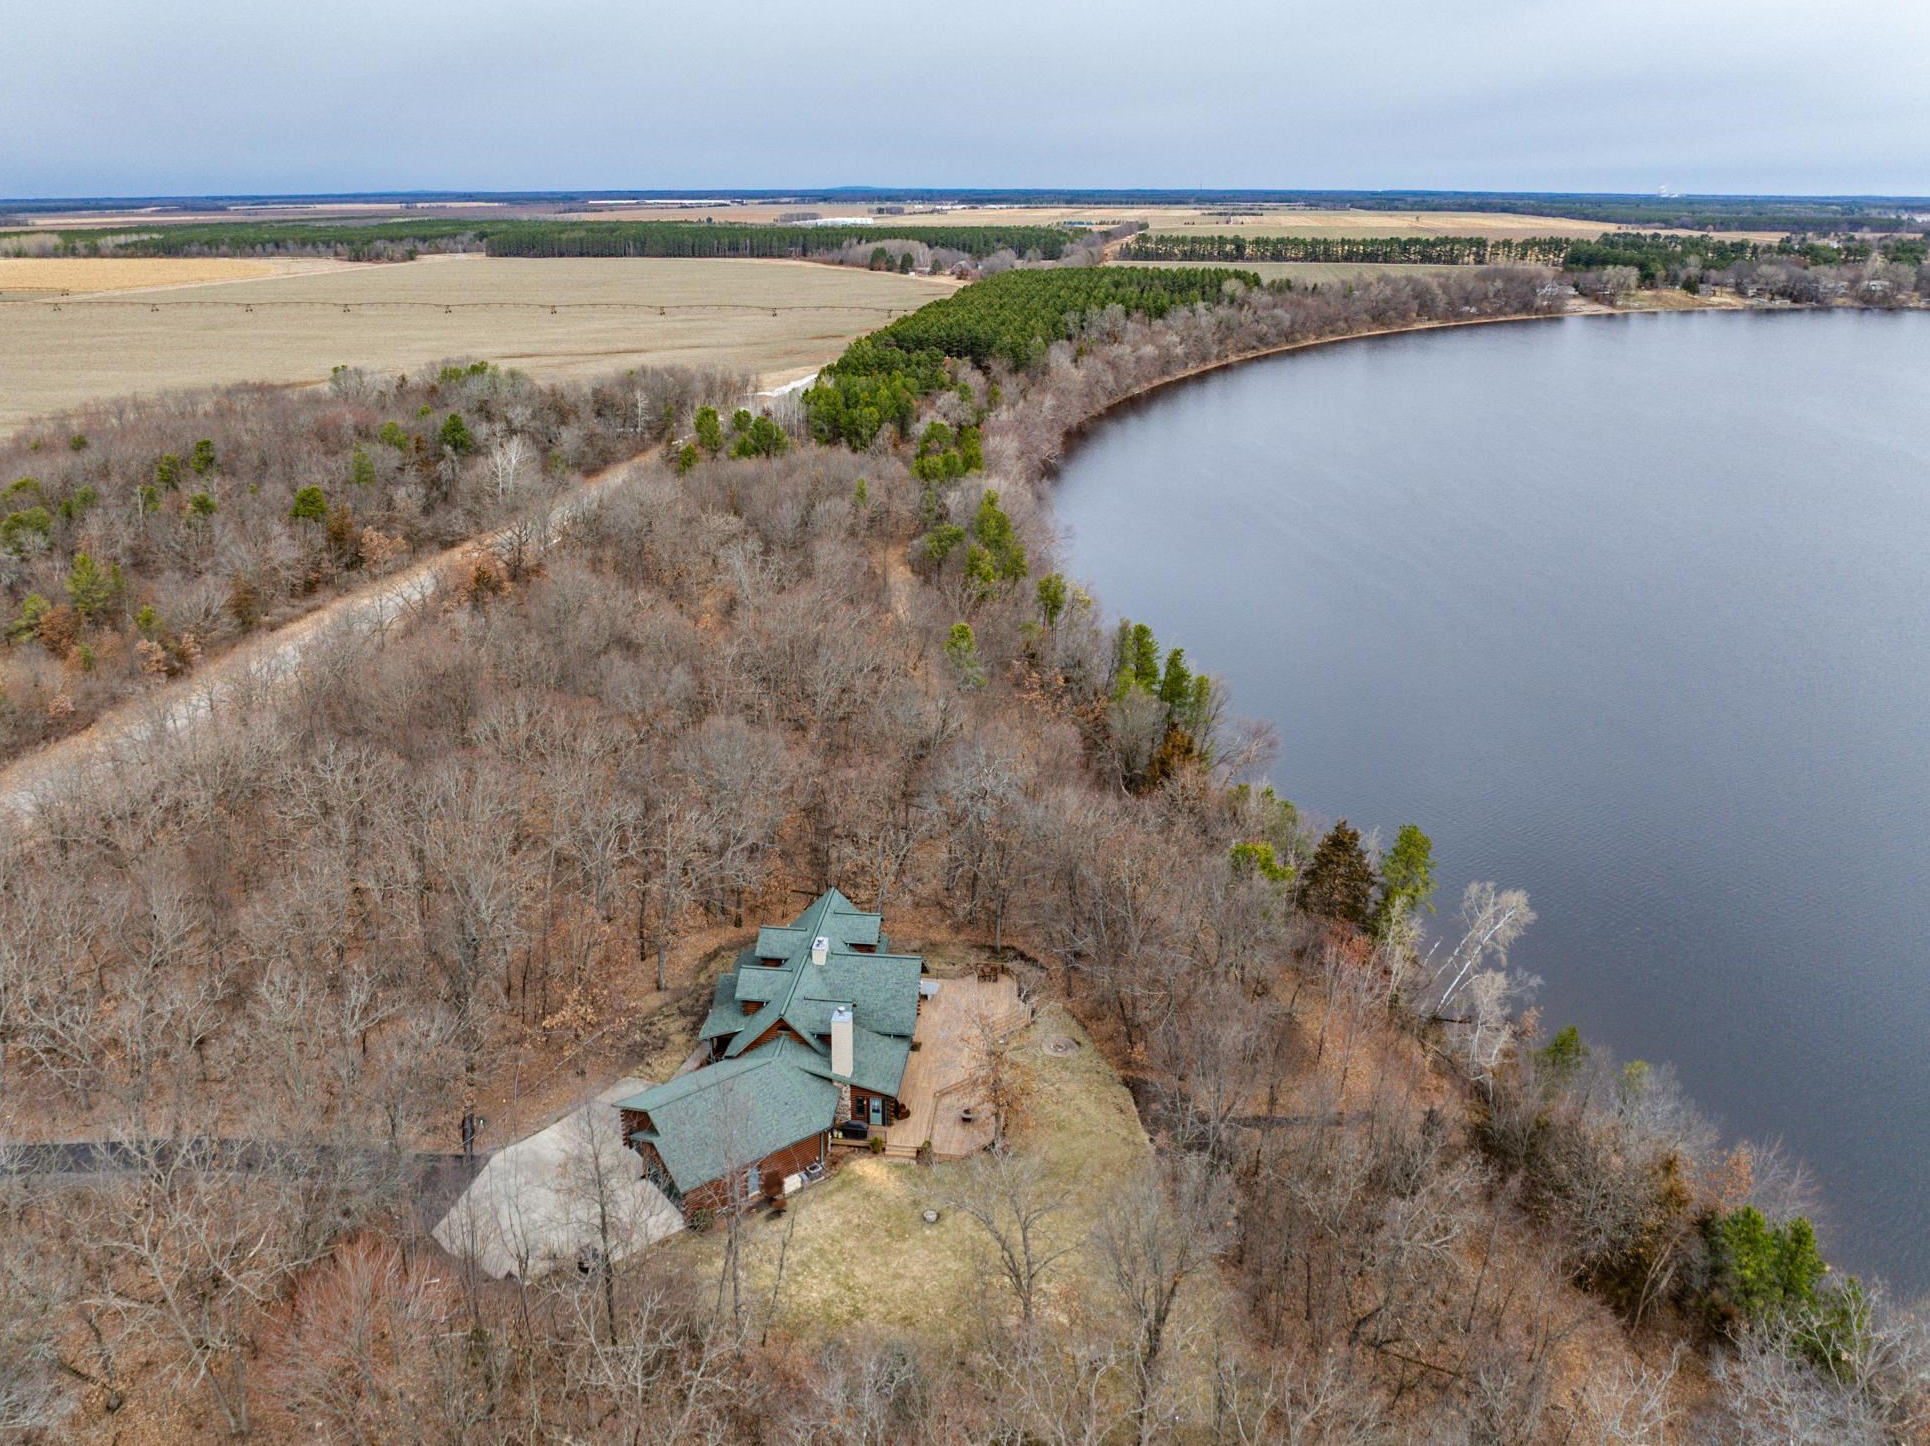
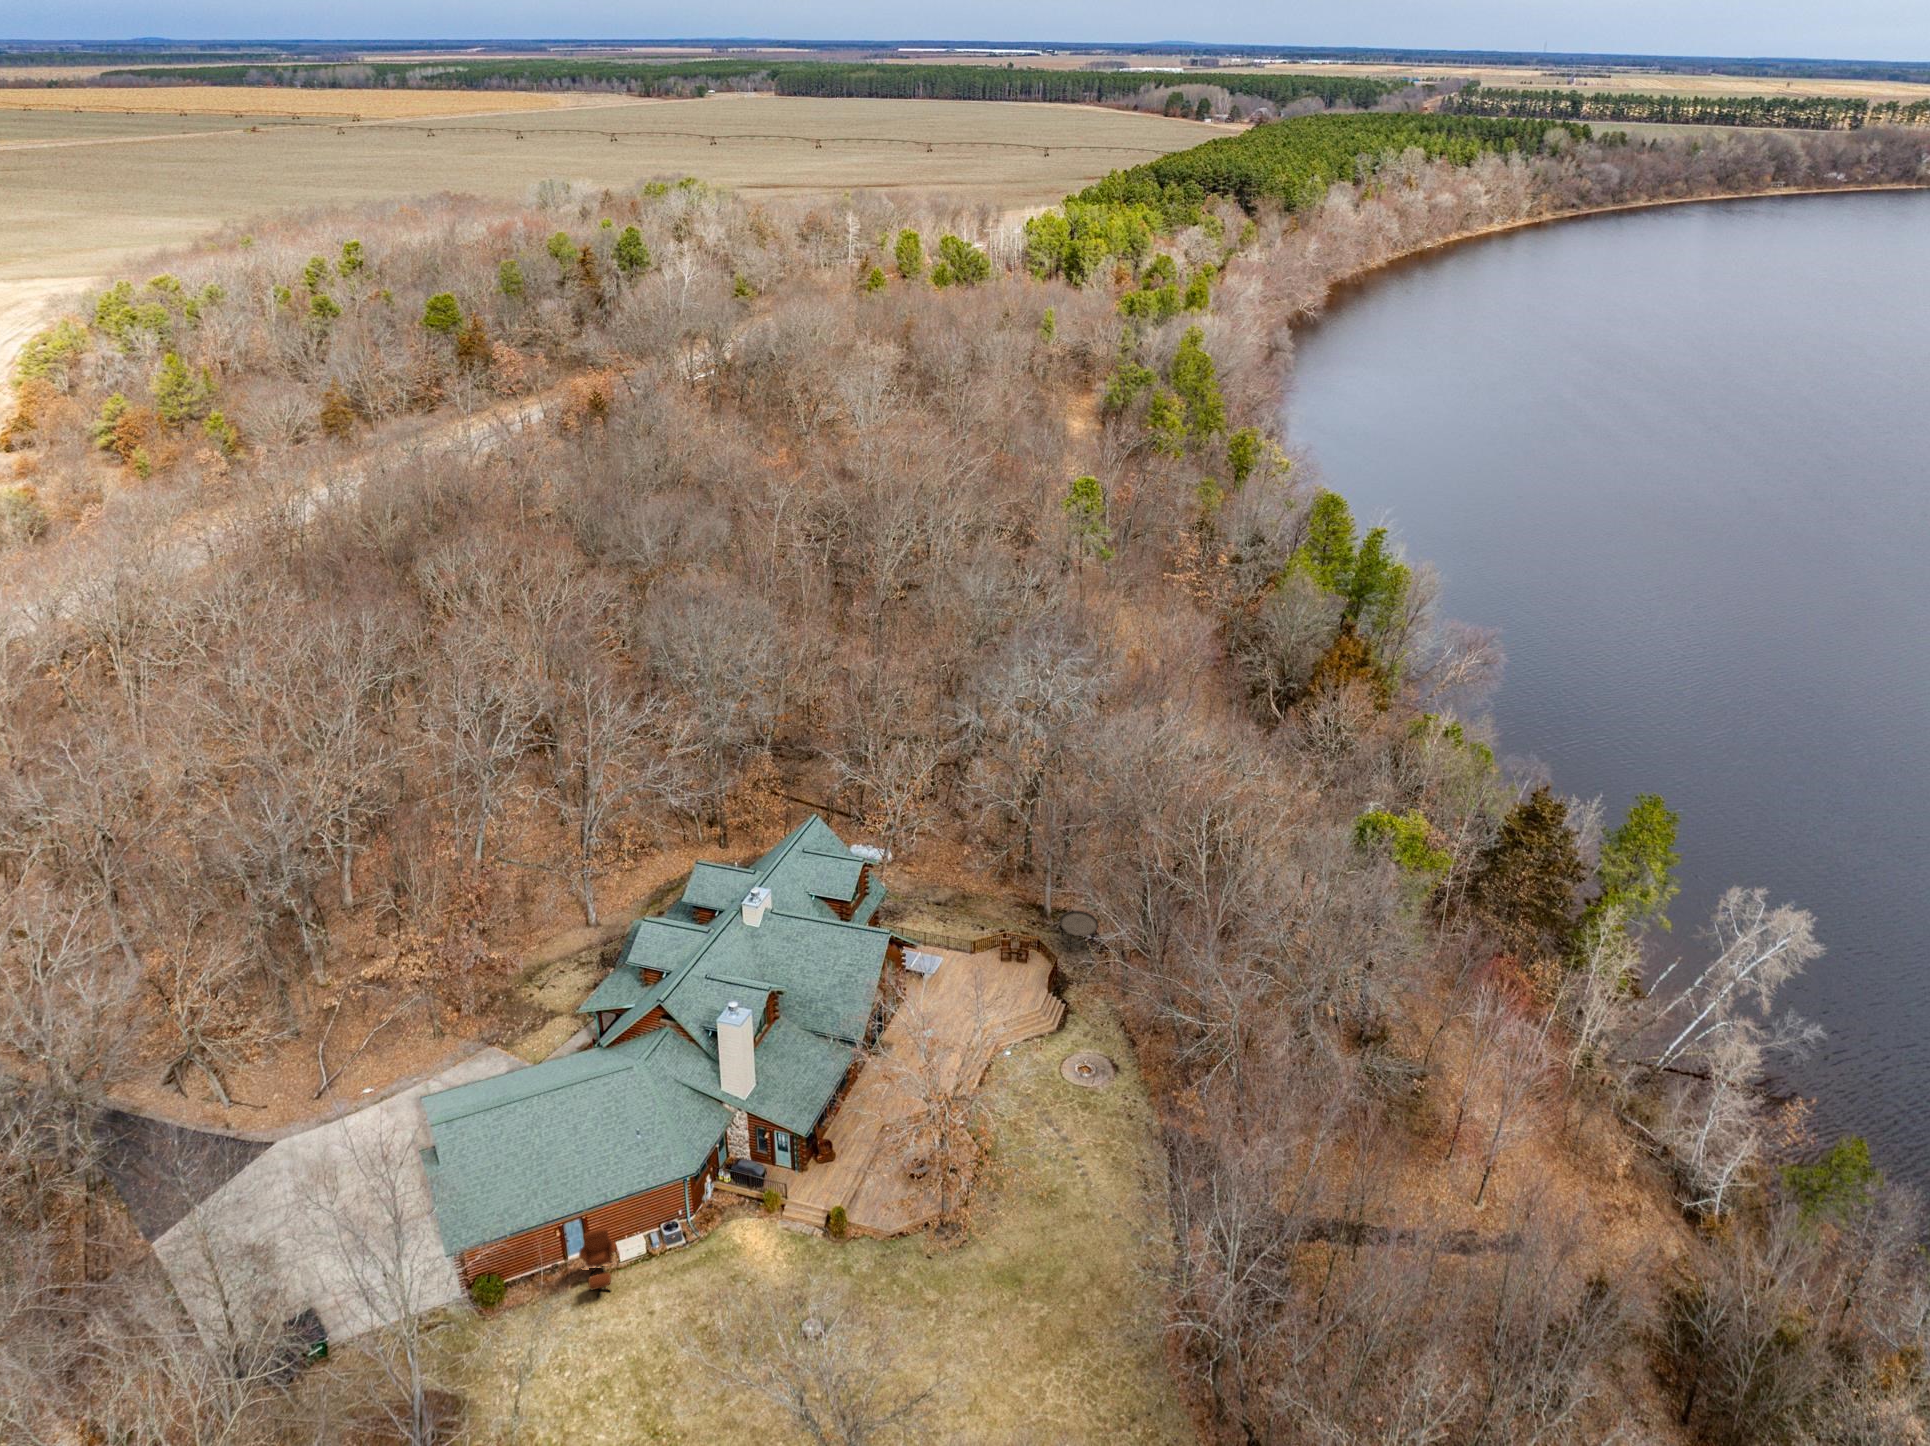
round table: none [1021,939,1050,968] -> present [1059,911,1099,950]

